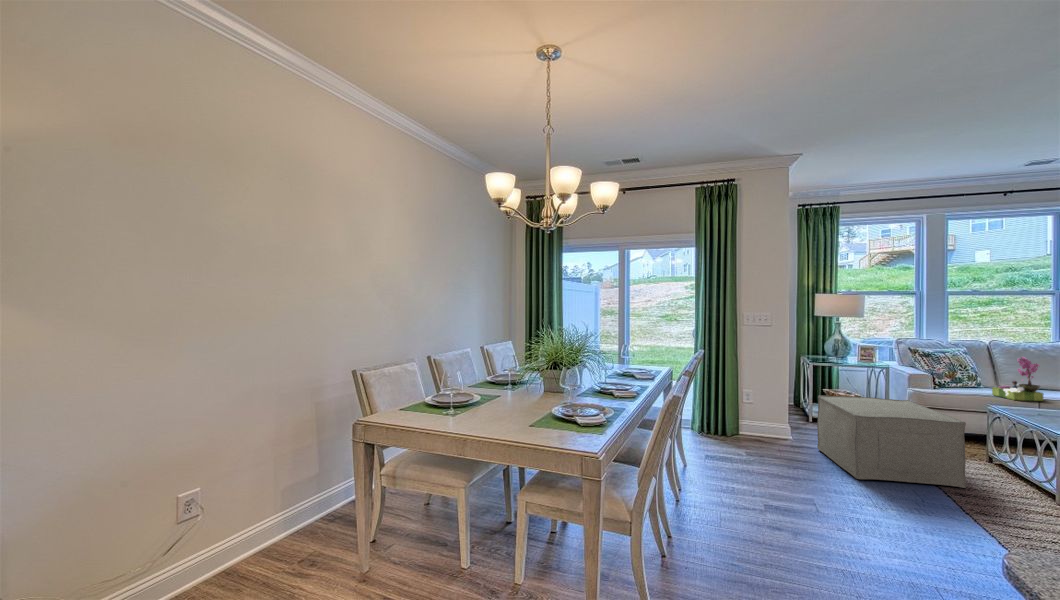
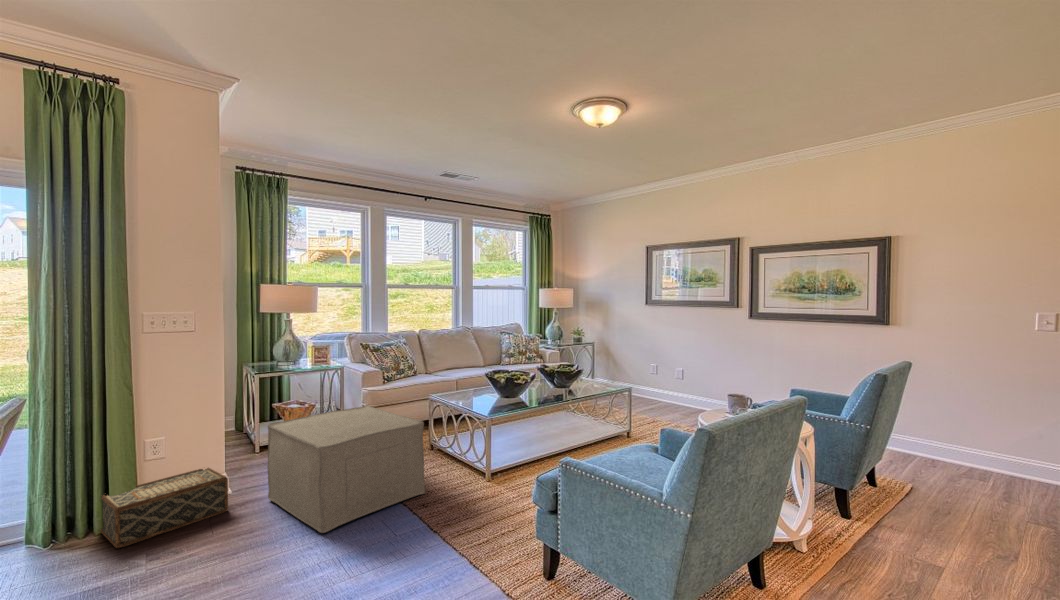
flower arrangement: present [992,357,1044,401] -> none [427,341,460,384]
woven basket: none [721,414,790,447] -> present [100,468,228,548]

